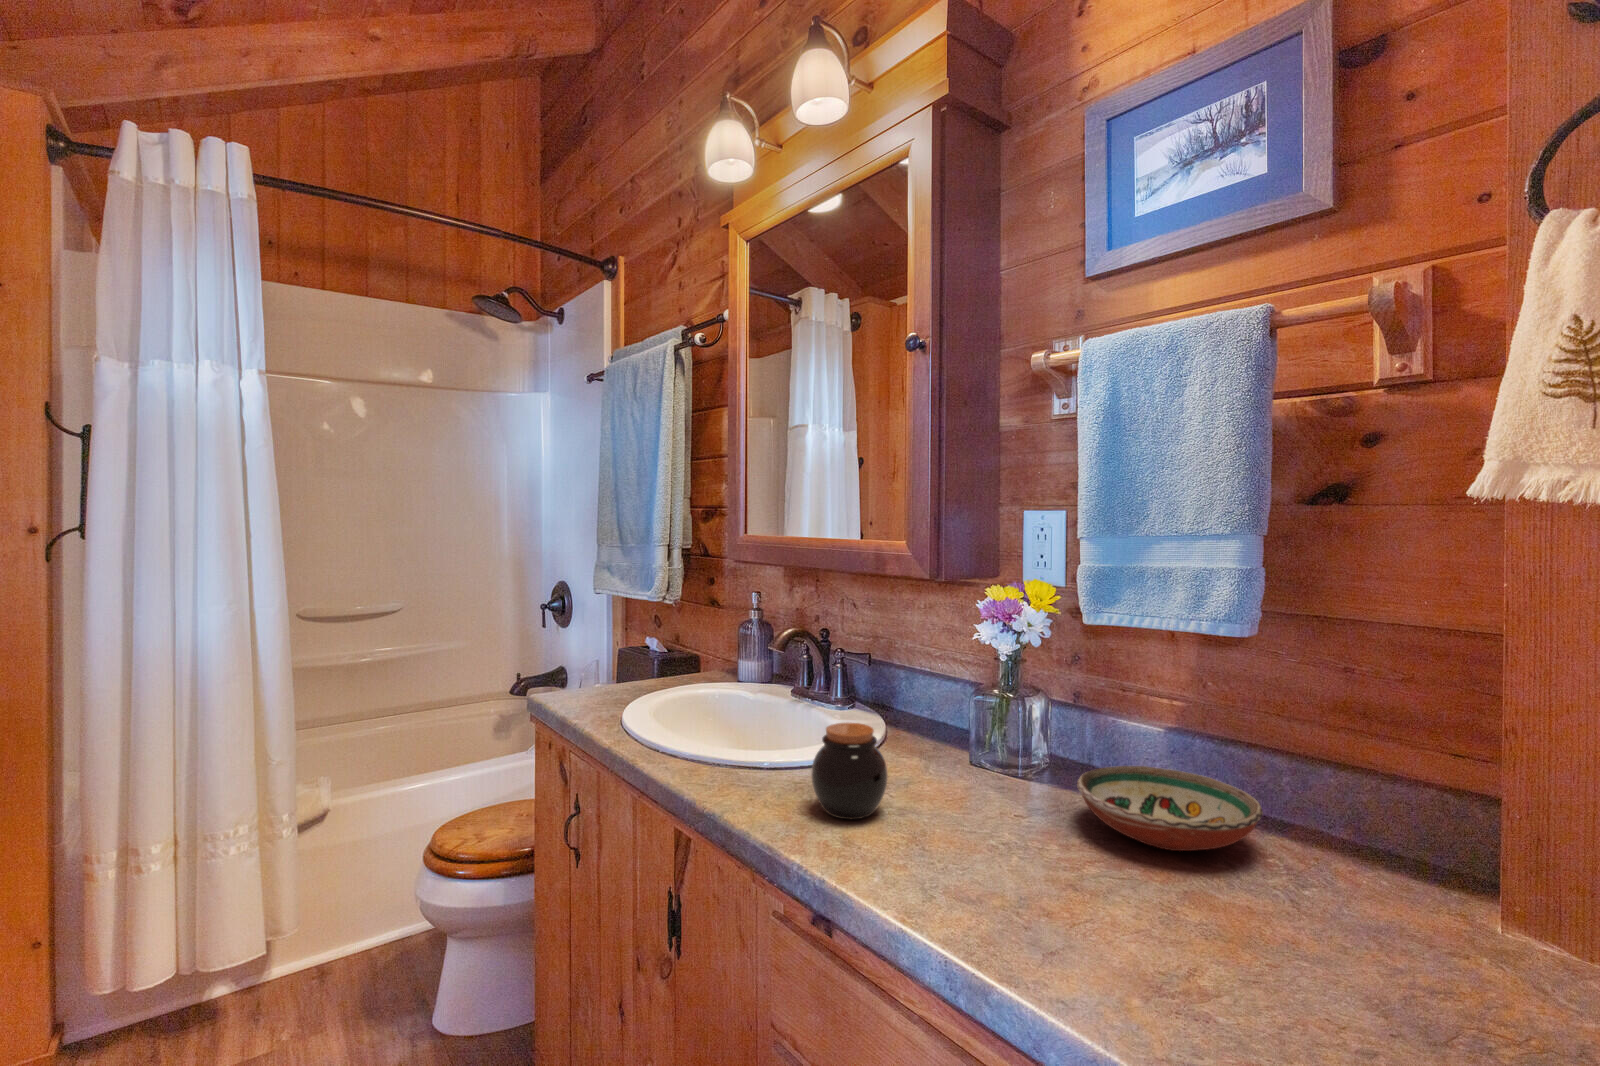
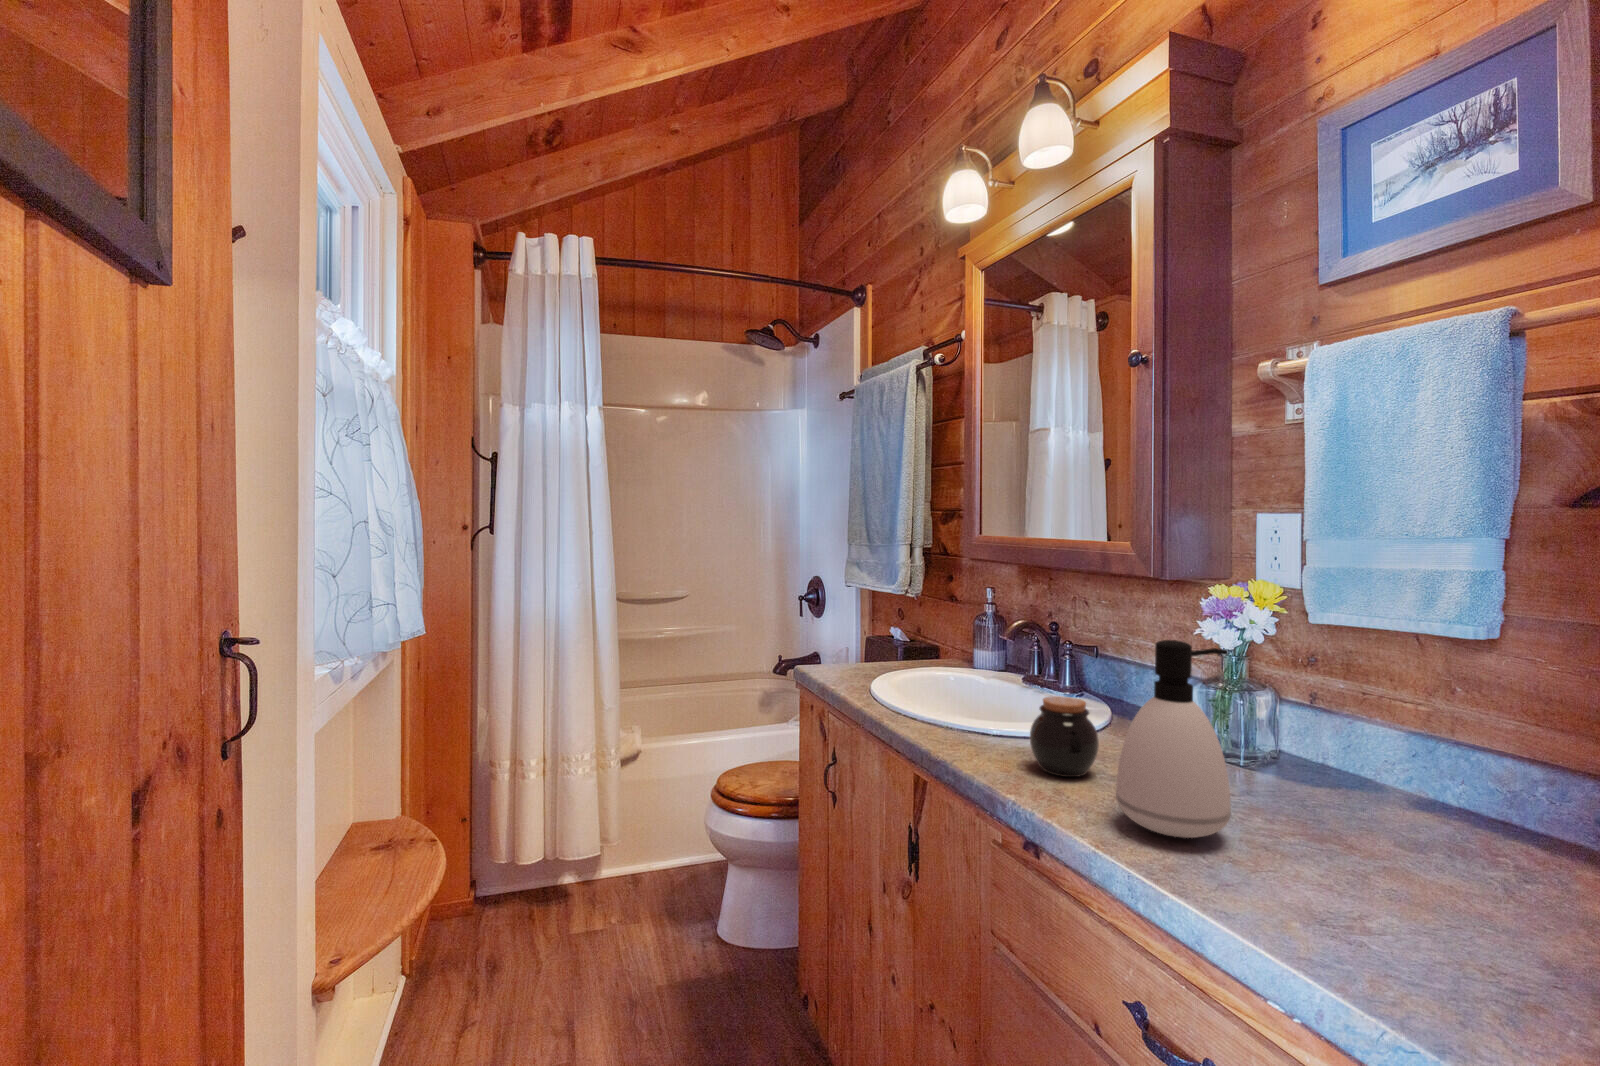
soap dispenser: none [916,658,1039,892] -> present [1116,640,1231,838]
decorative bowl: present [1077,766,1263,851] -> none [1288,759,1492,838]

